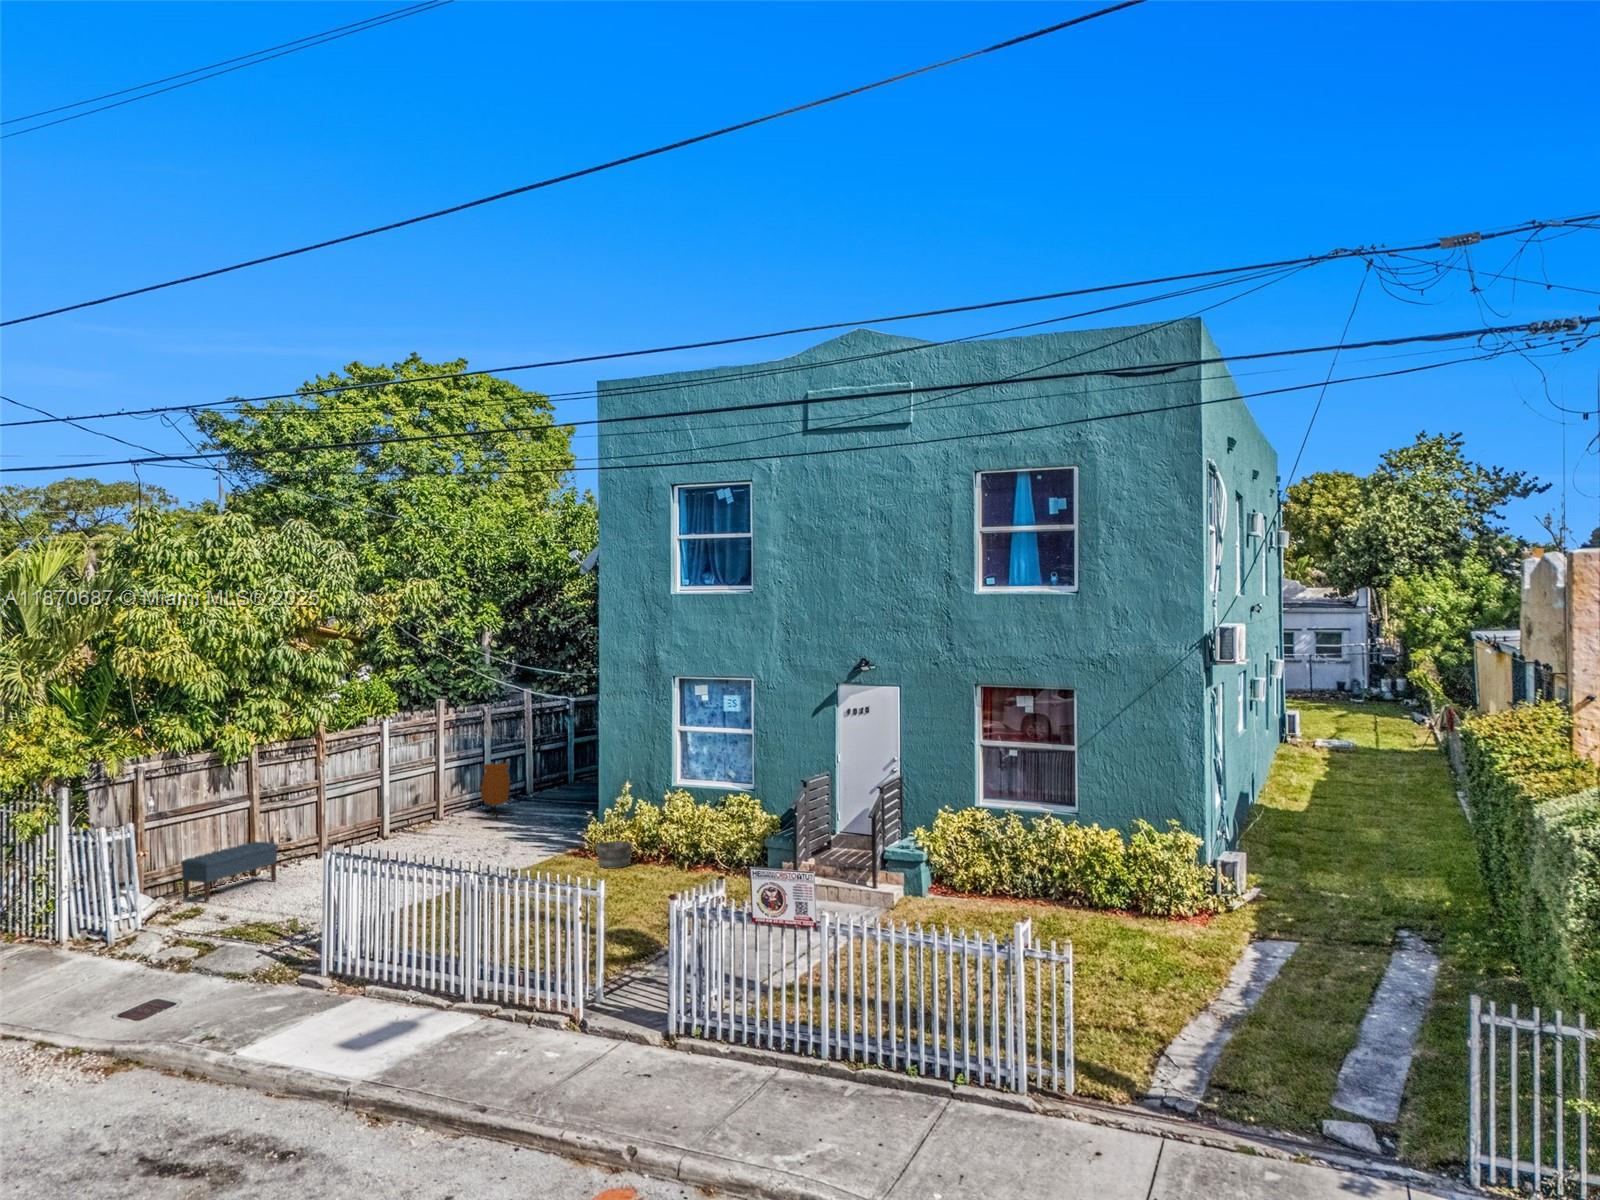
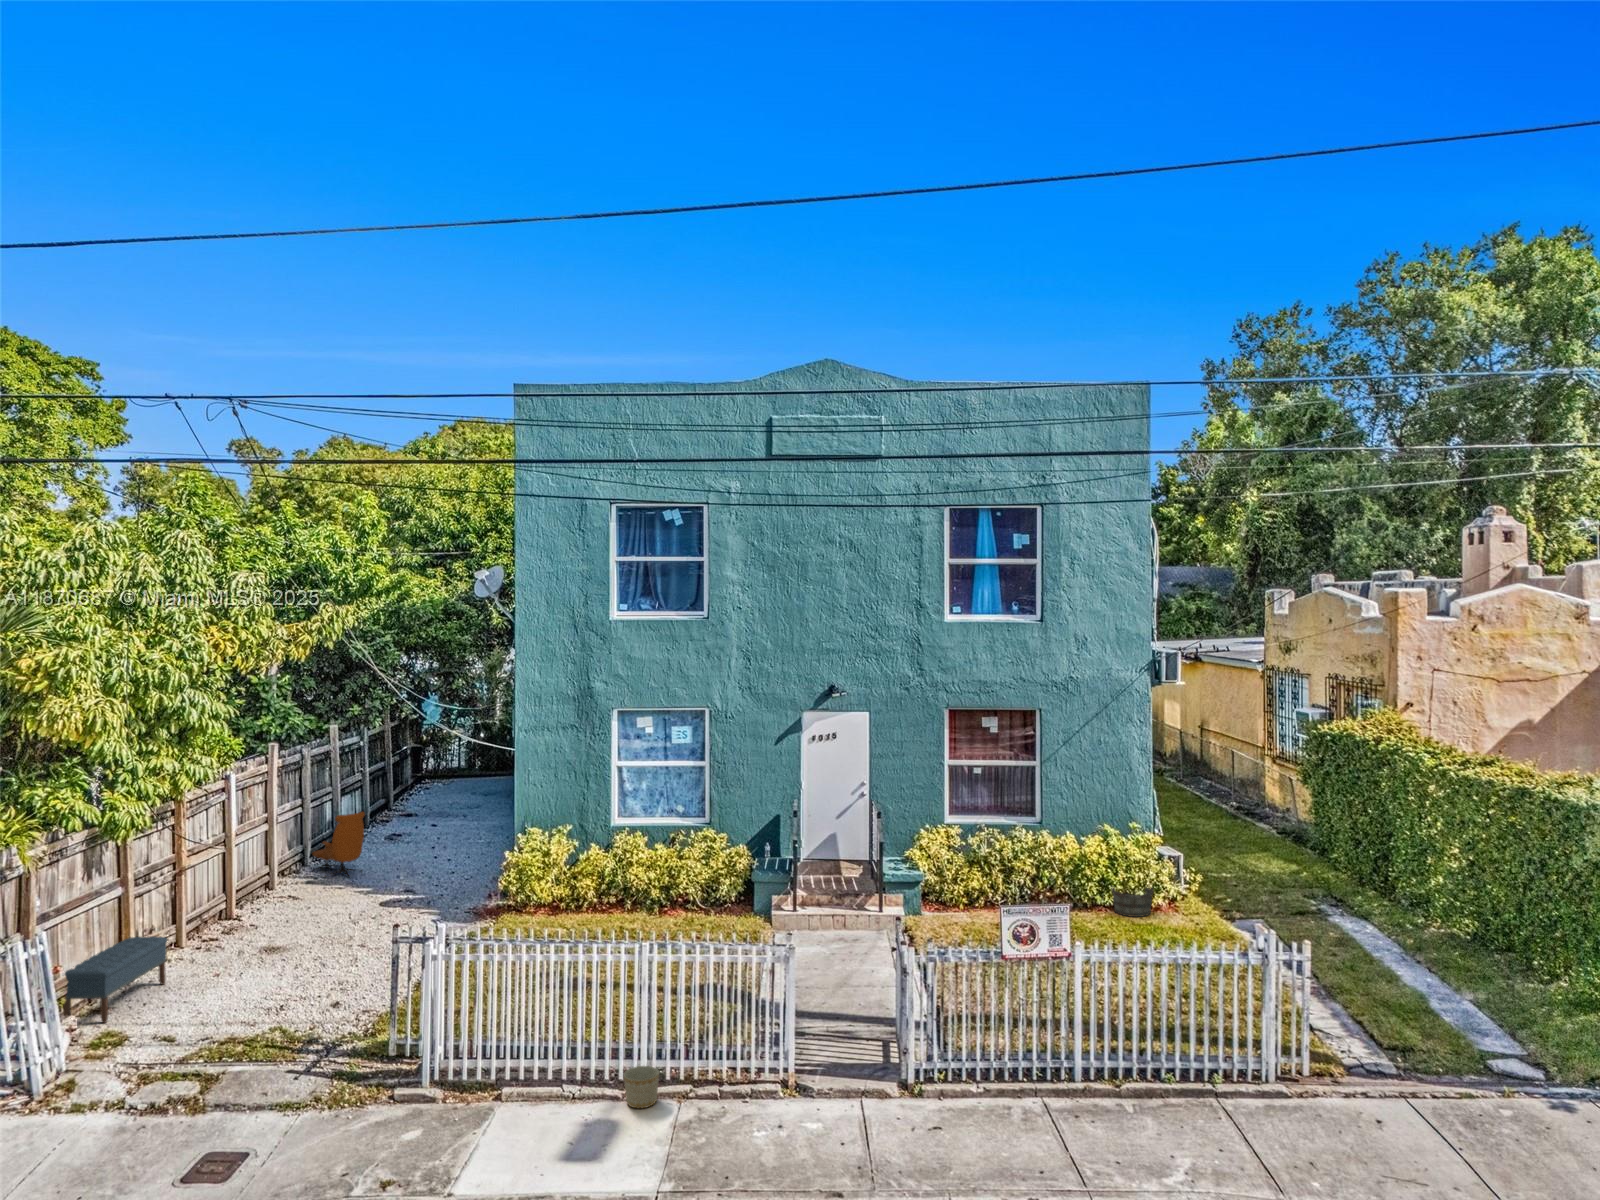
bucket: present [595,840,632,868] -> present [1111,886,1153,917]
planter: none [438,981,471,1017] -> present [624,1066,659,1108]

